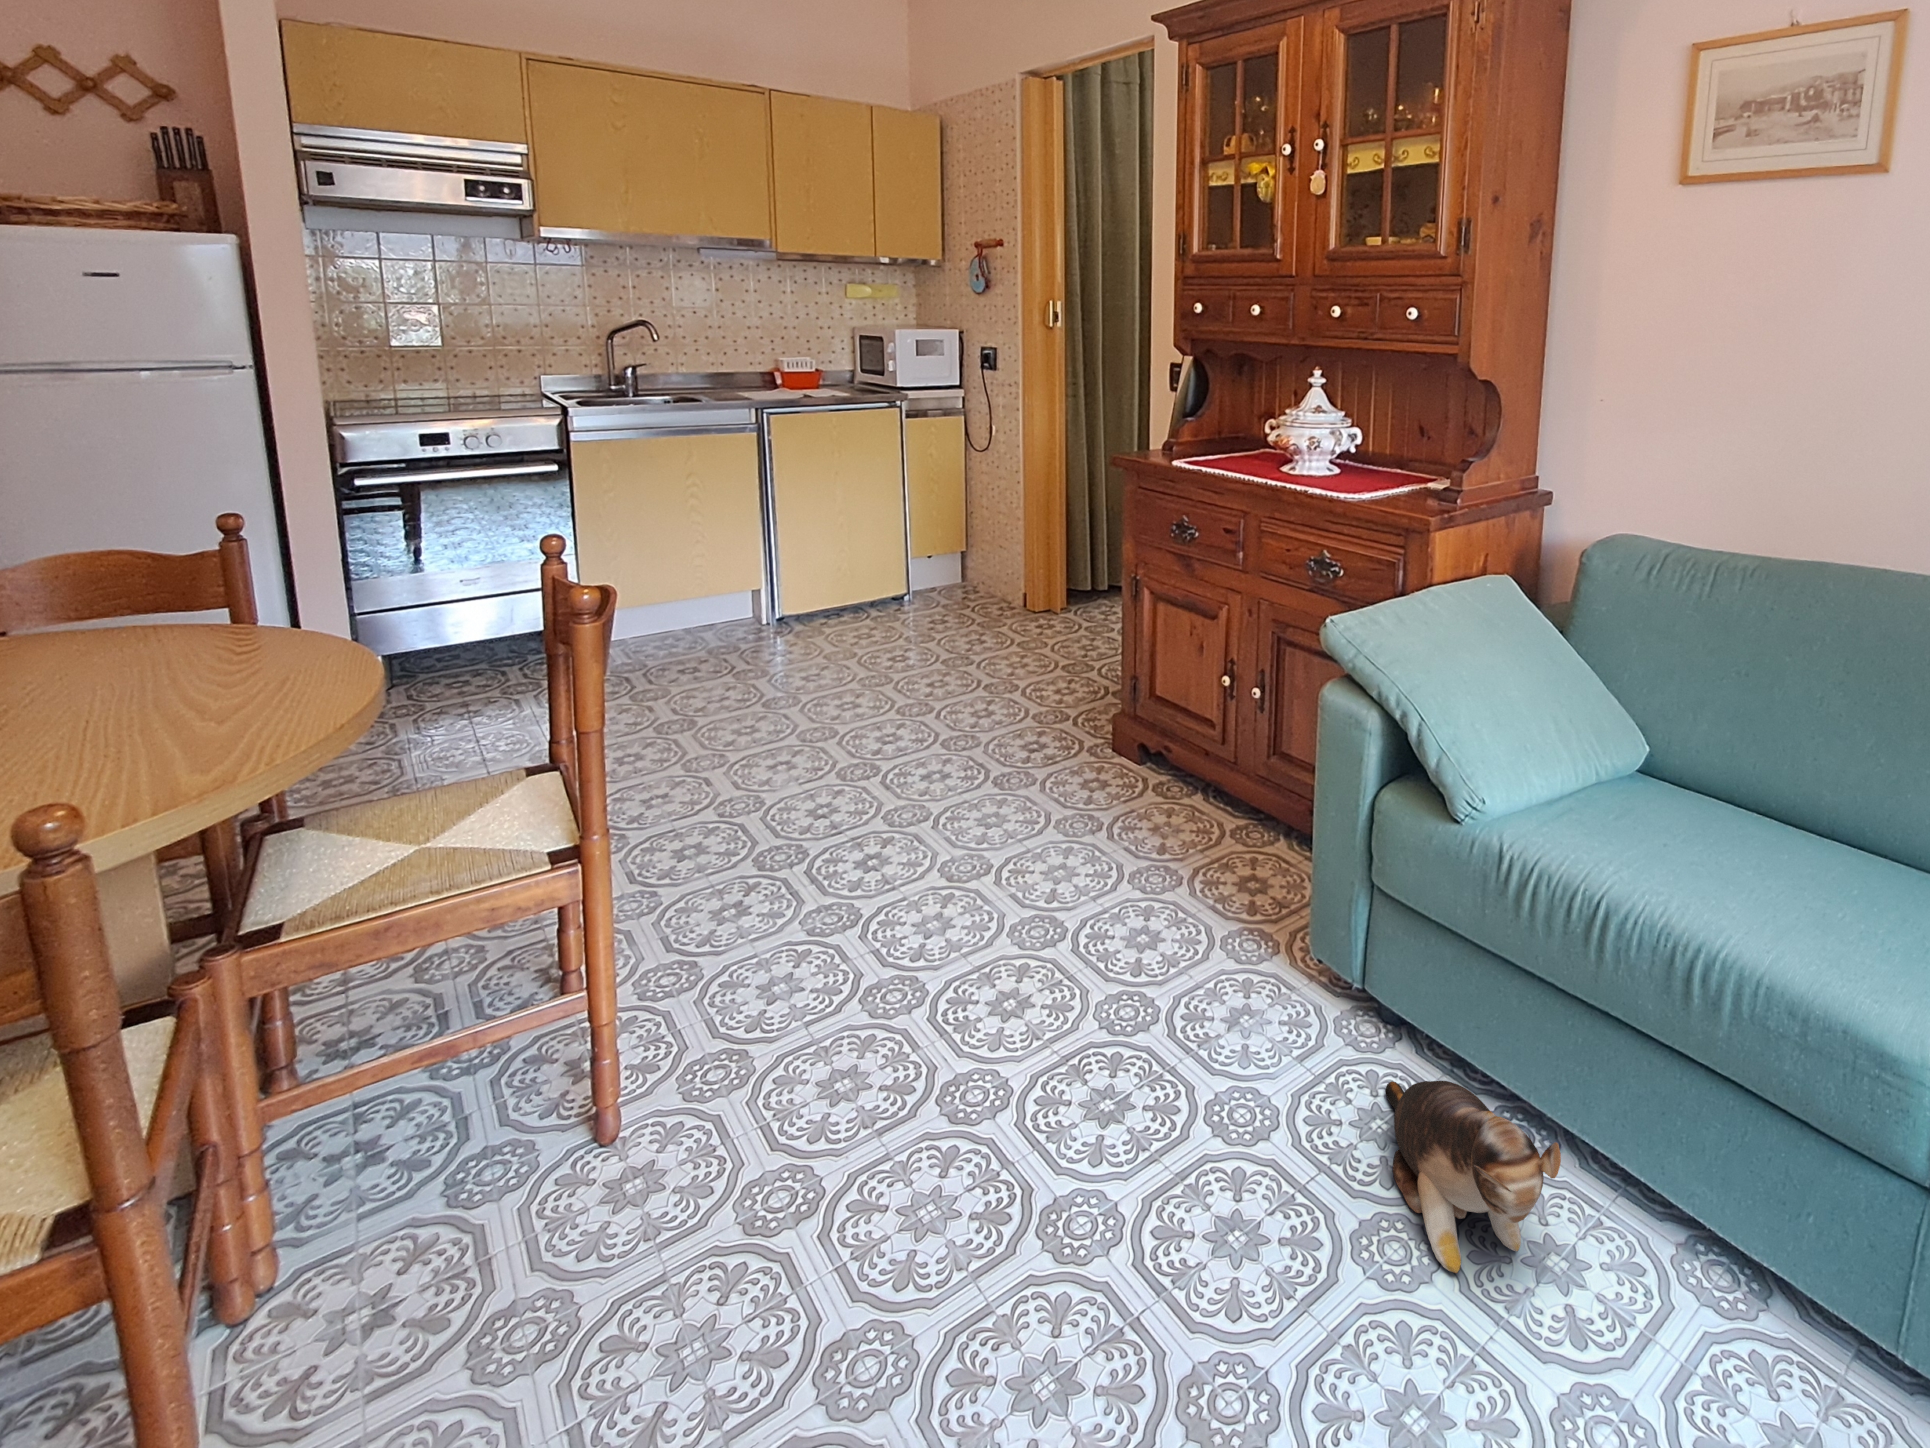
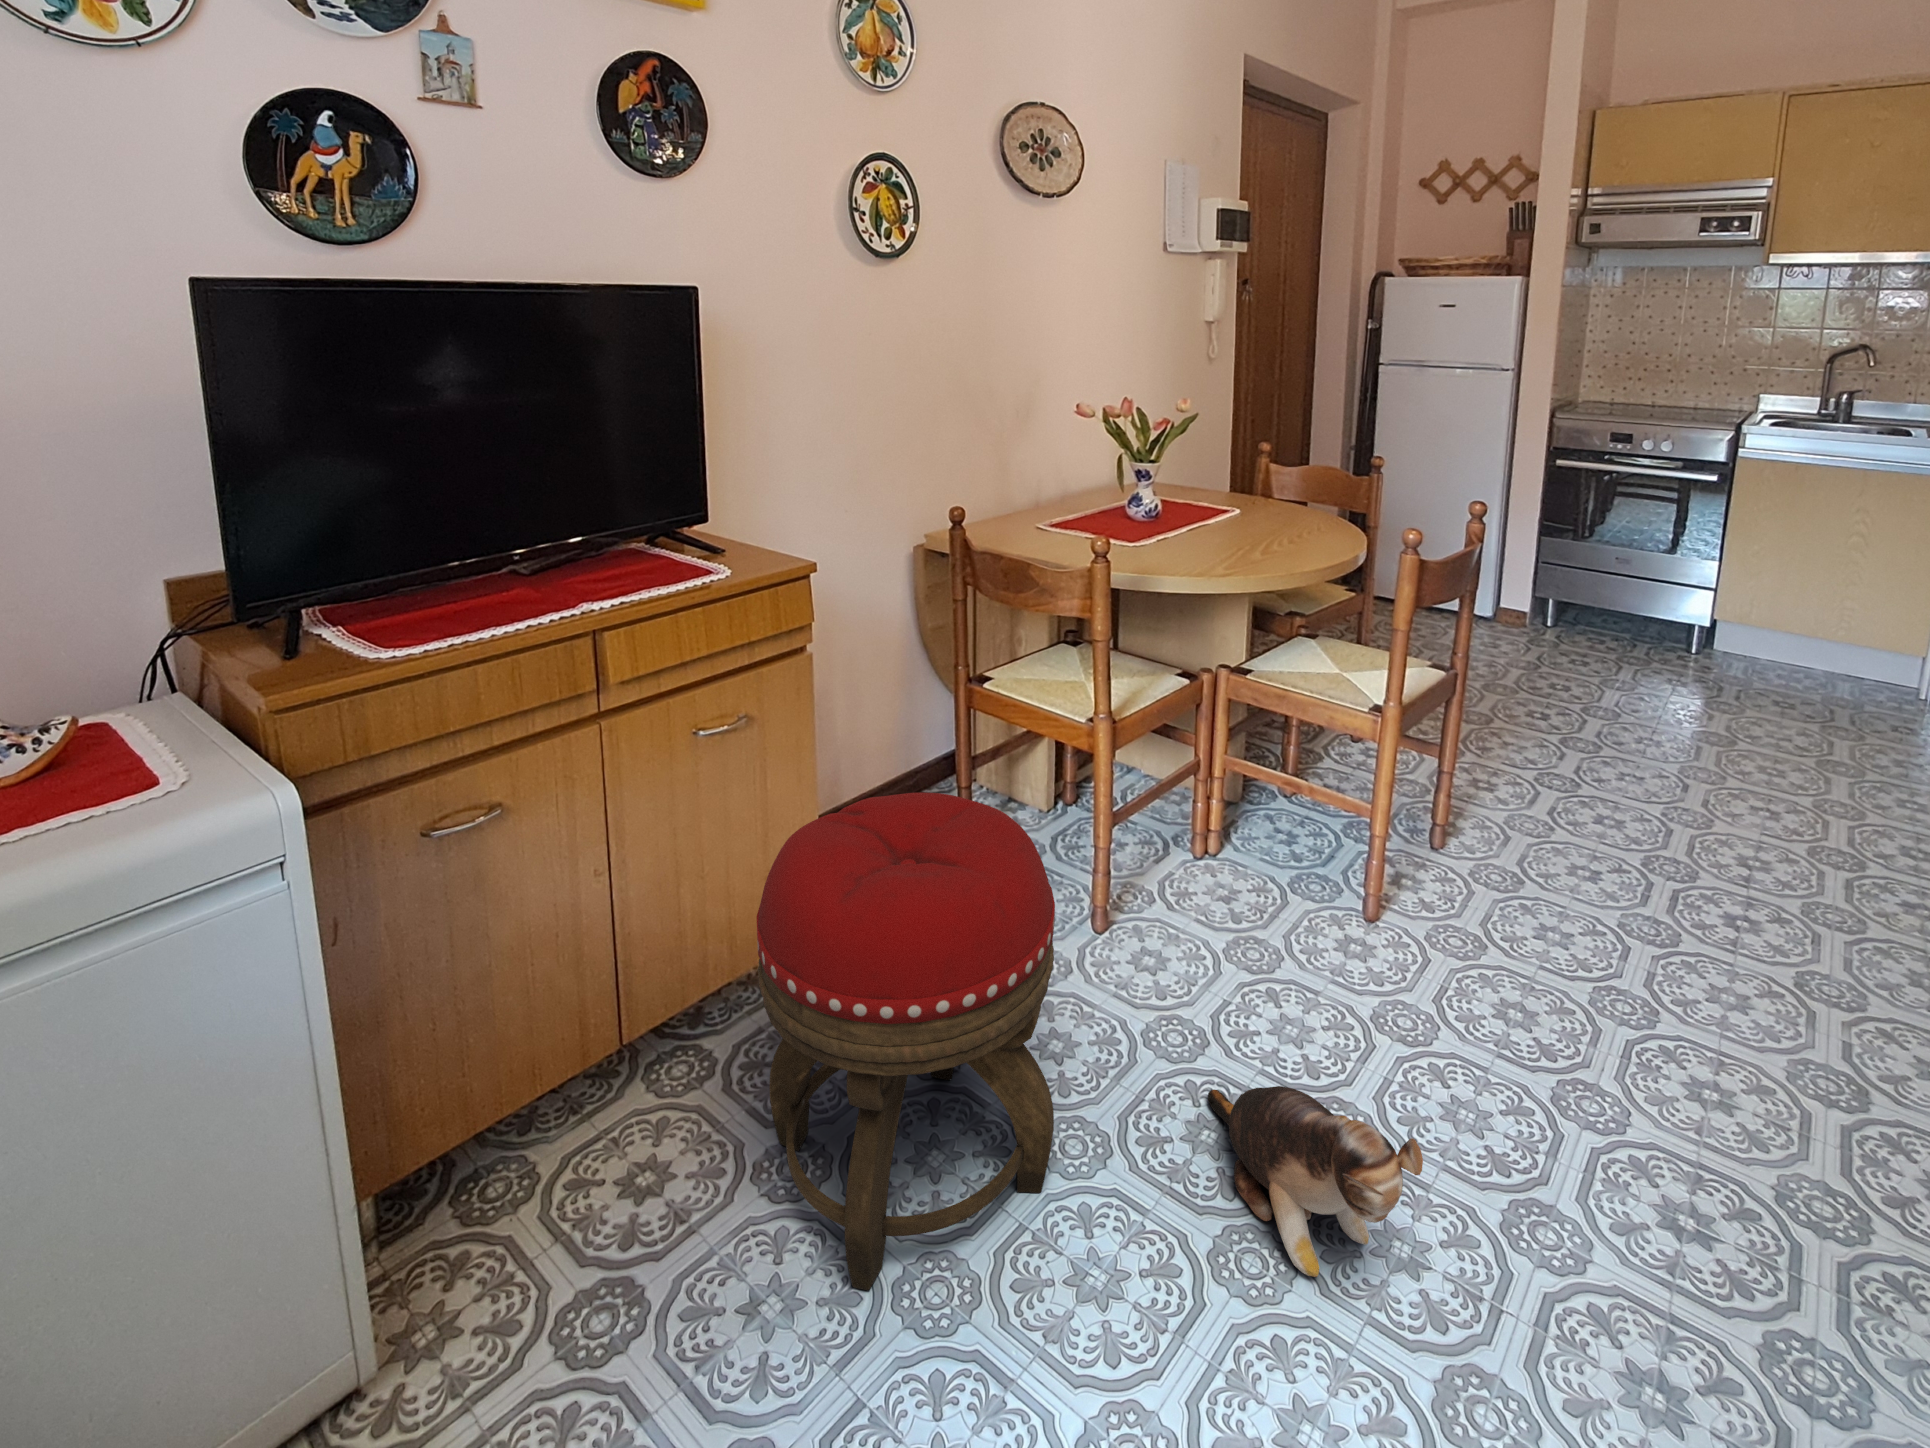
footstool: none [938,754,1224,1213] -> present [757,792,1055,1290]

